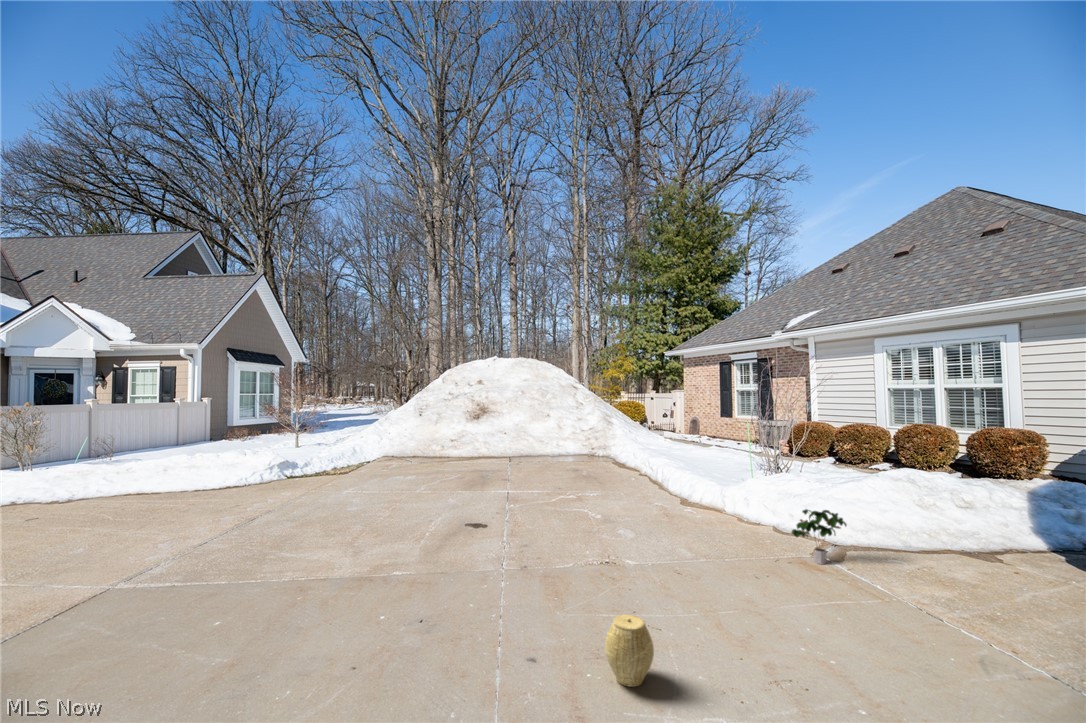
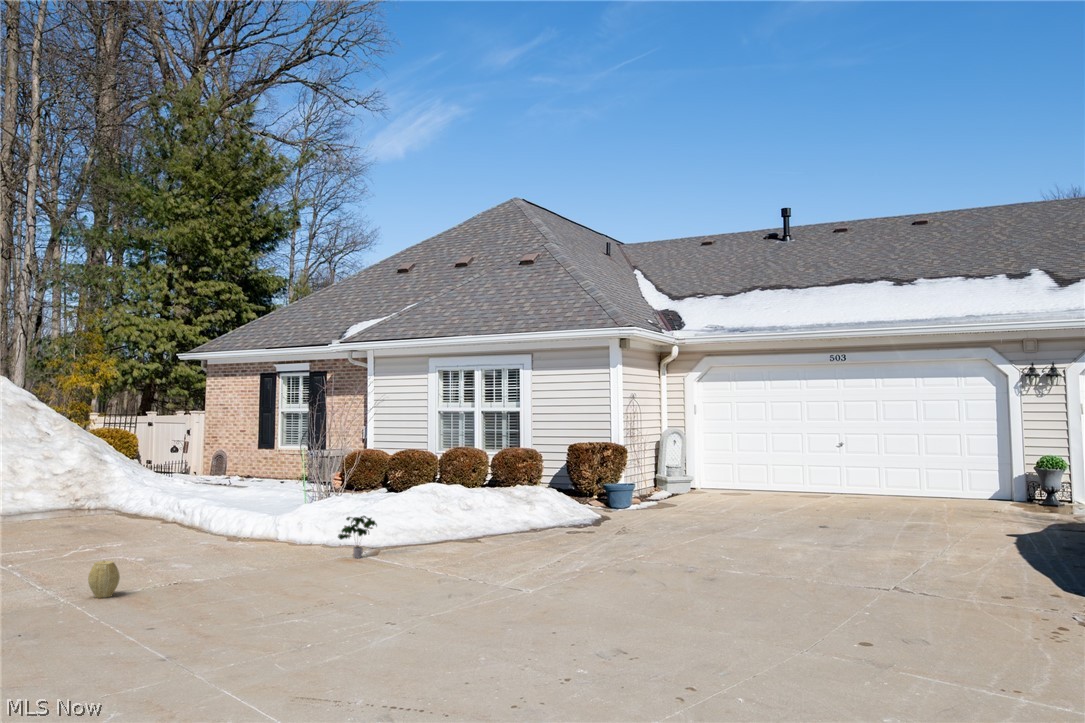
woven basket: present [605,615,654,687] -> present [88,560,120,598]

